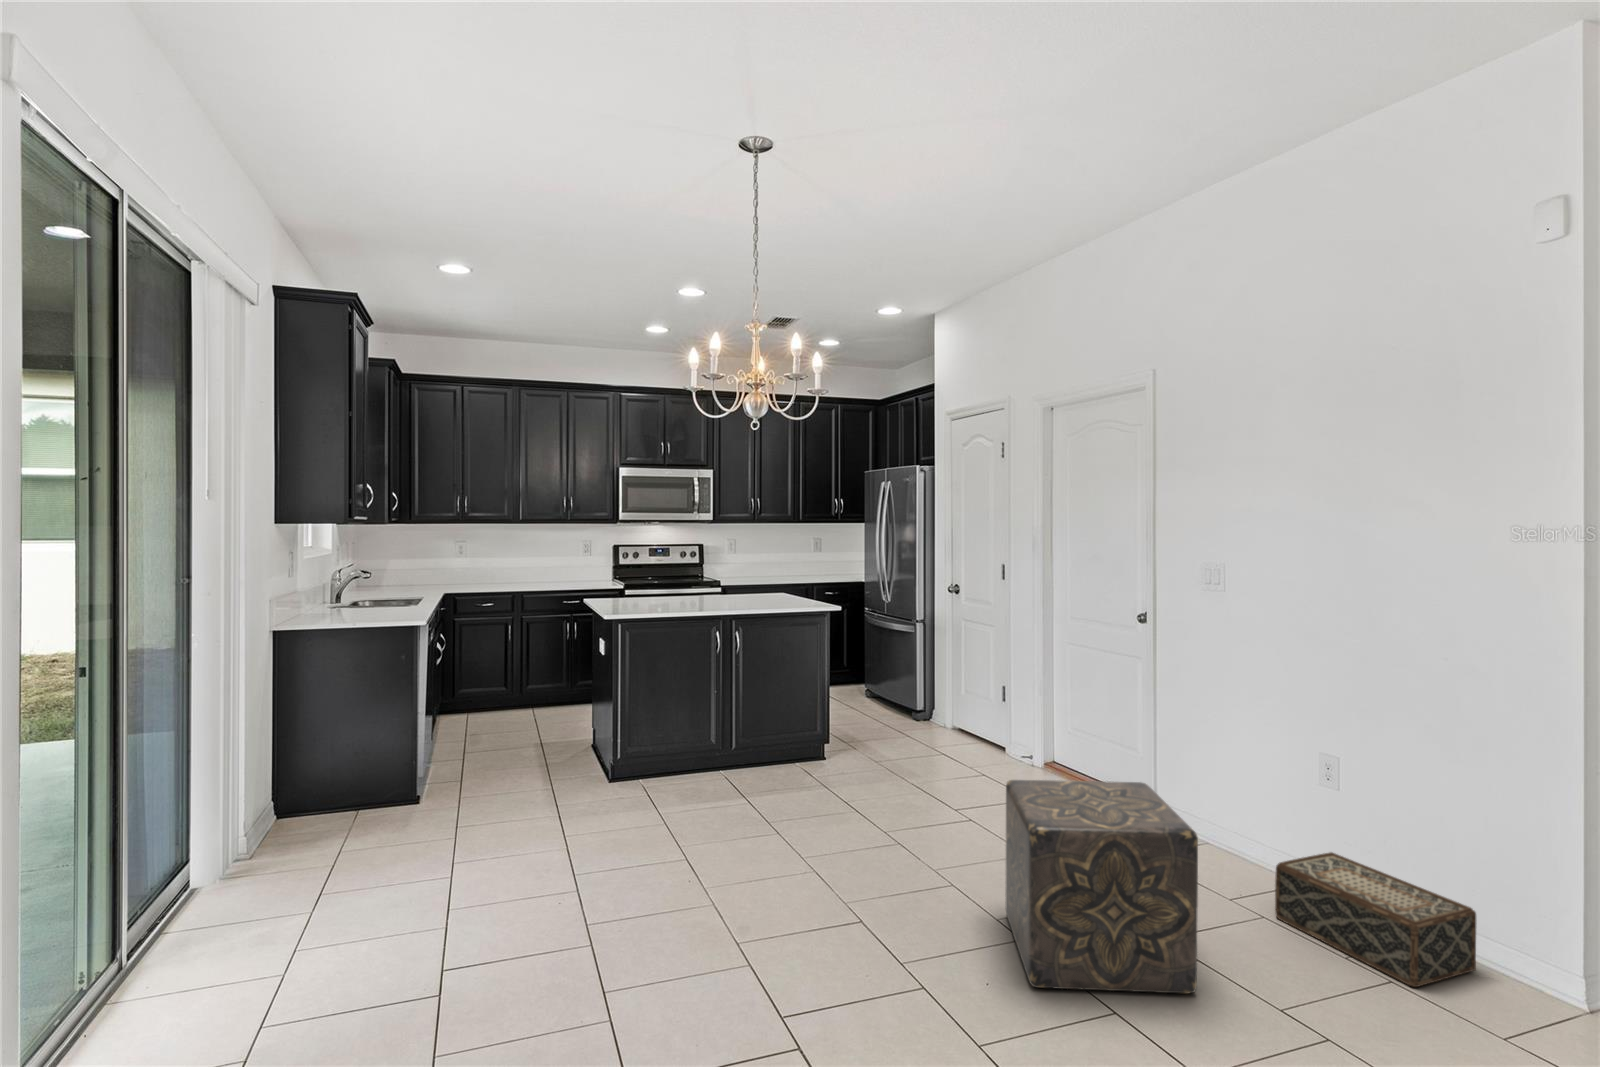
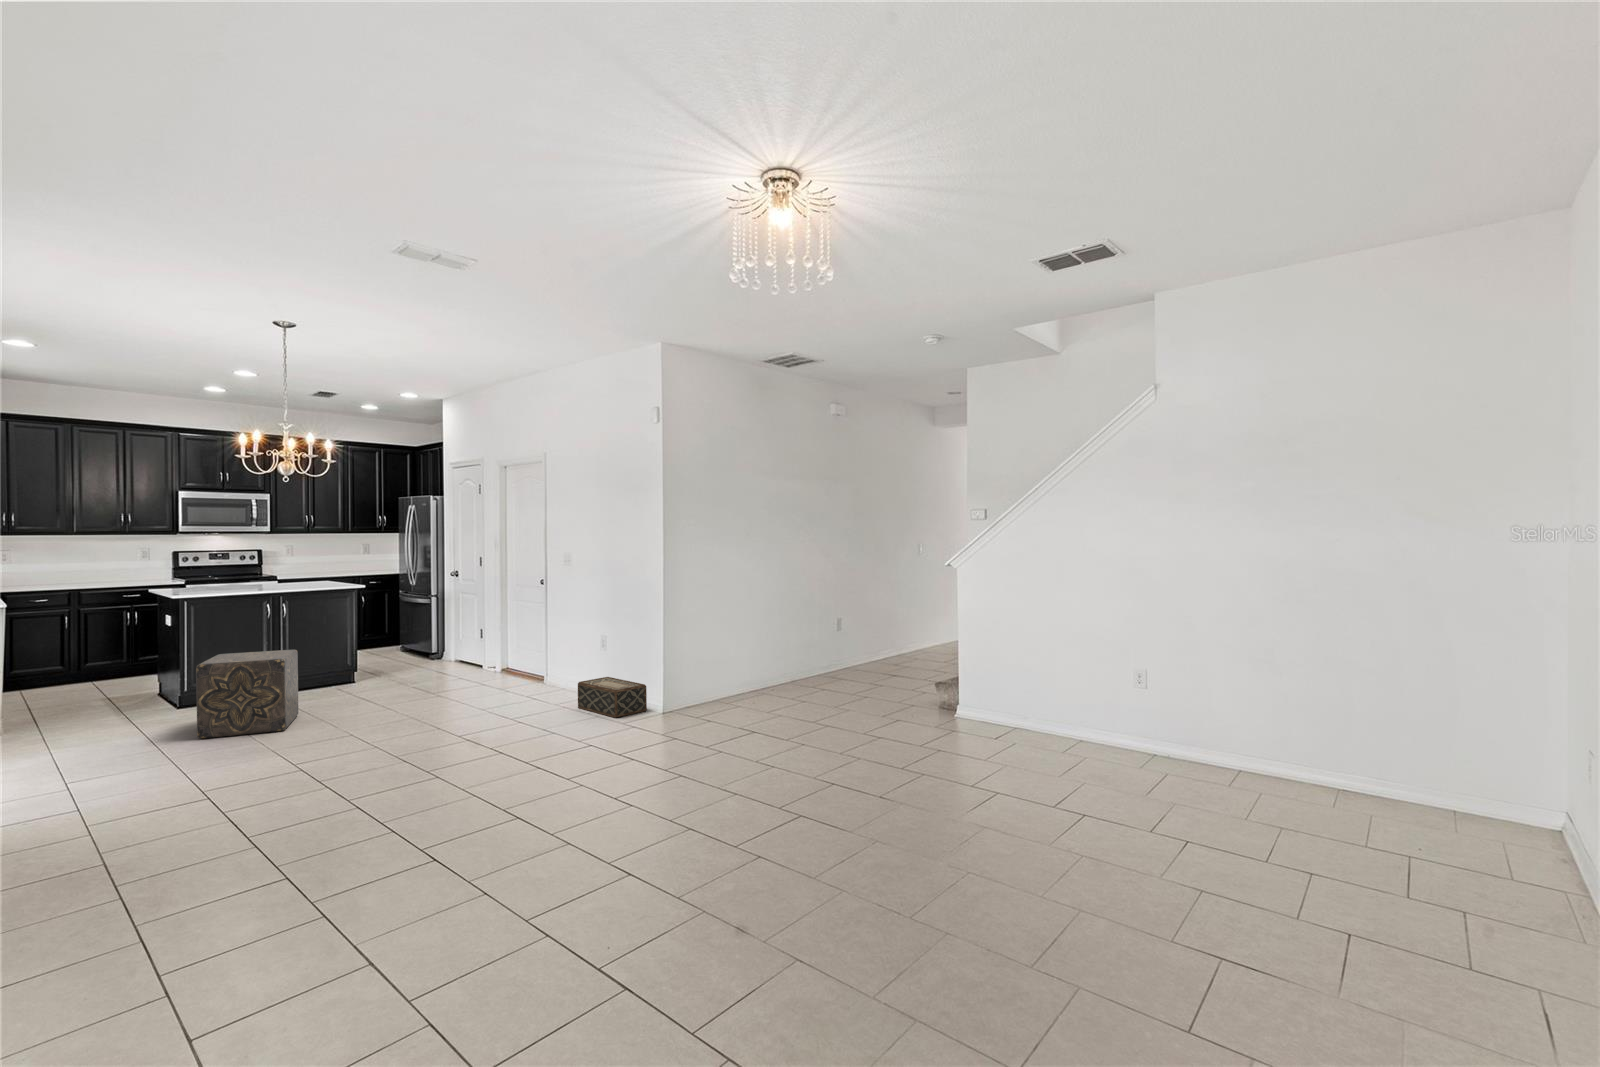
ottoman: present [1006,780,1198,993] -> present [196,650,298,739]

